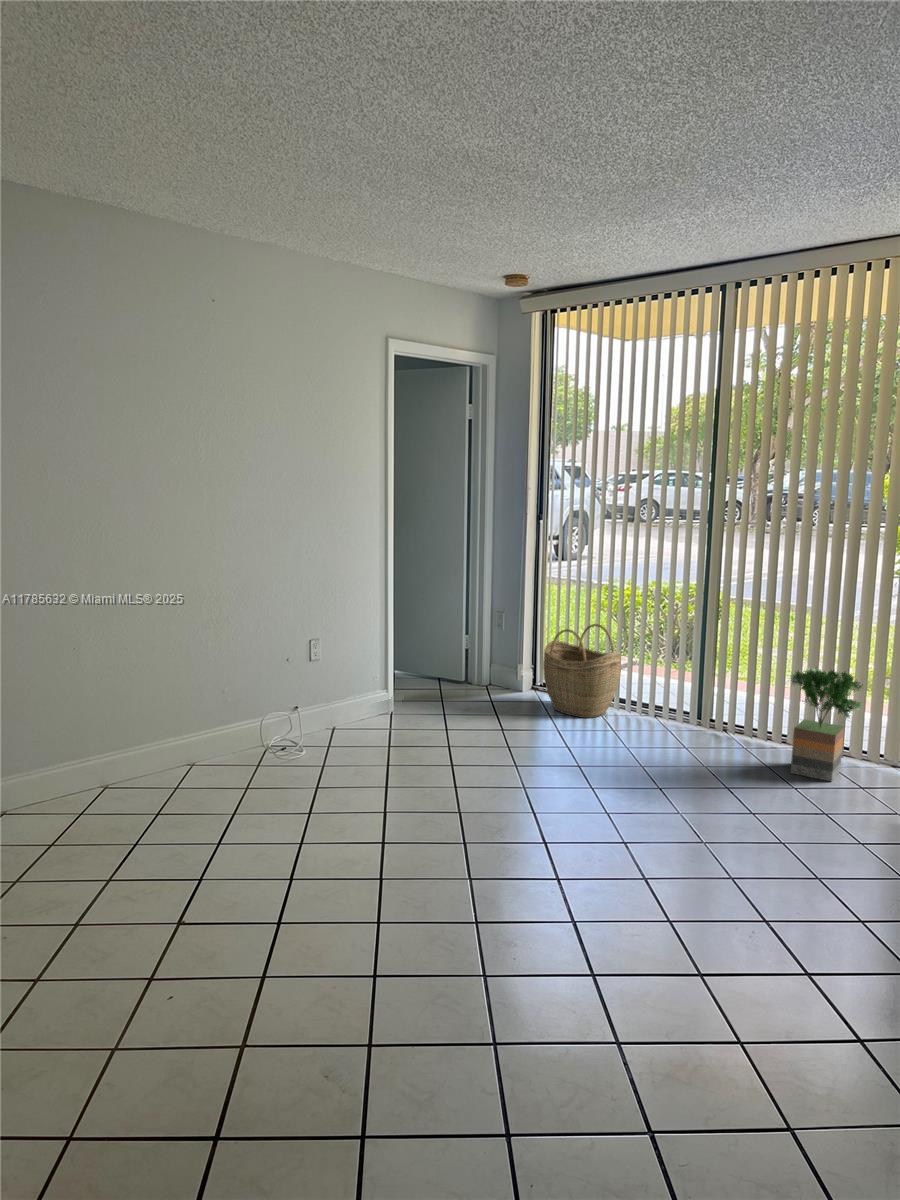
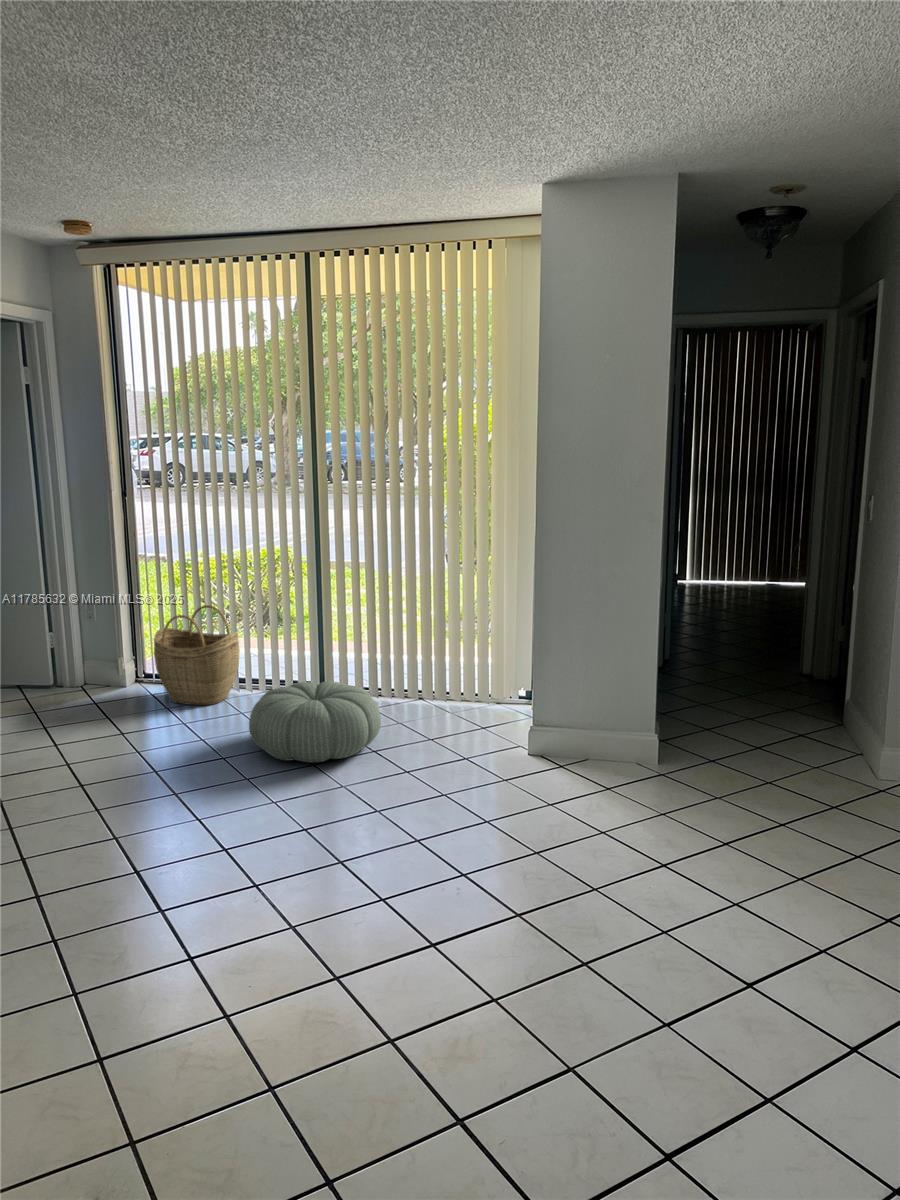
potted tree: present [791,667,862,782] -> none [409,623,477,725]
pouf: none [604,707,739,788] -> present [249,681,381,762]

